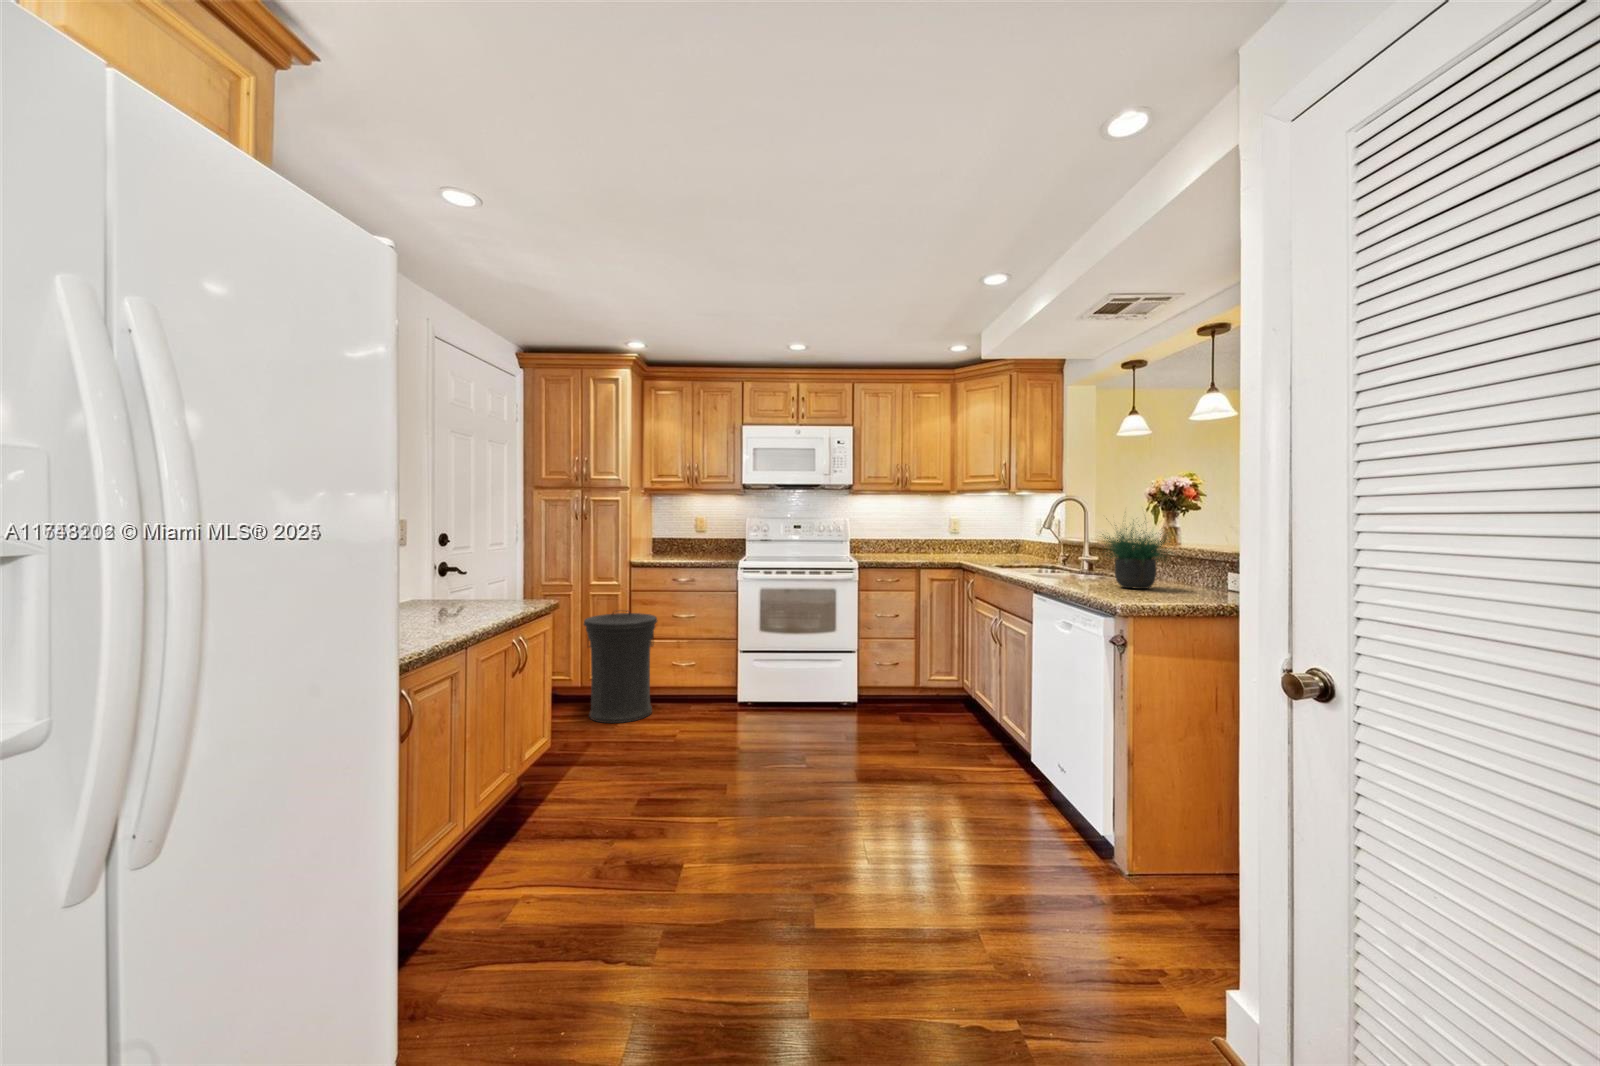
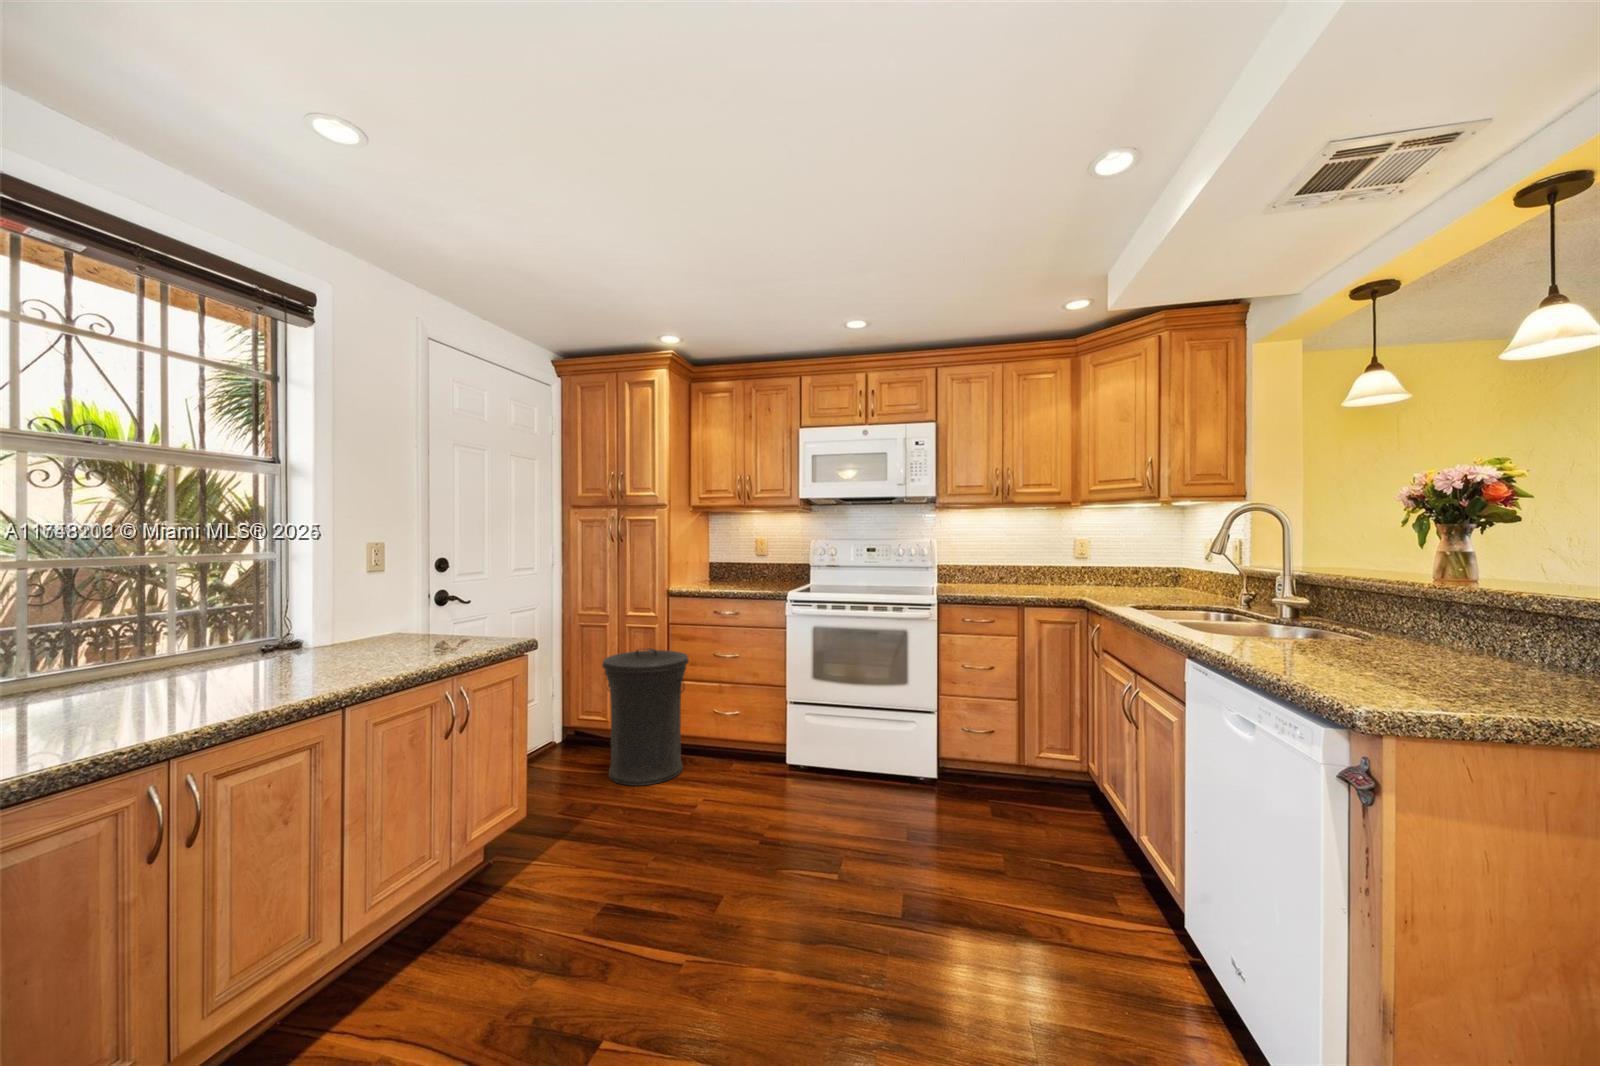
potted plant: present [1102,523,1169,589] -> none [1297,512,1520,678]

